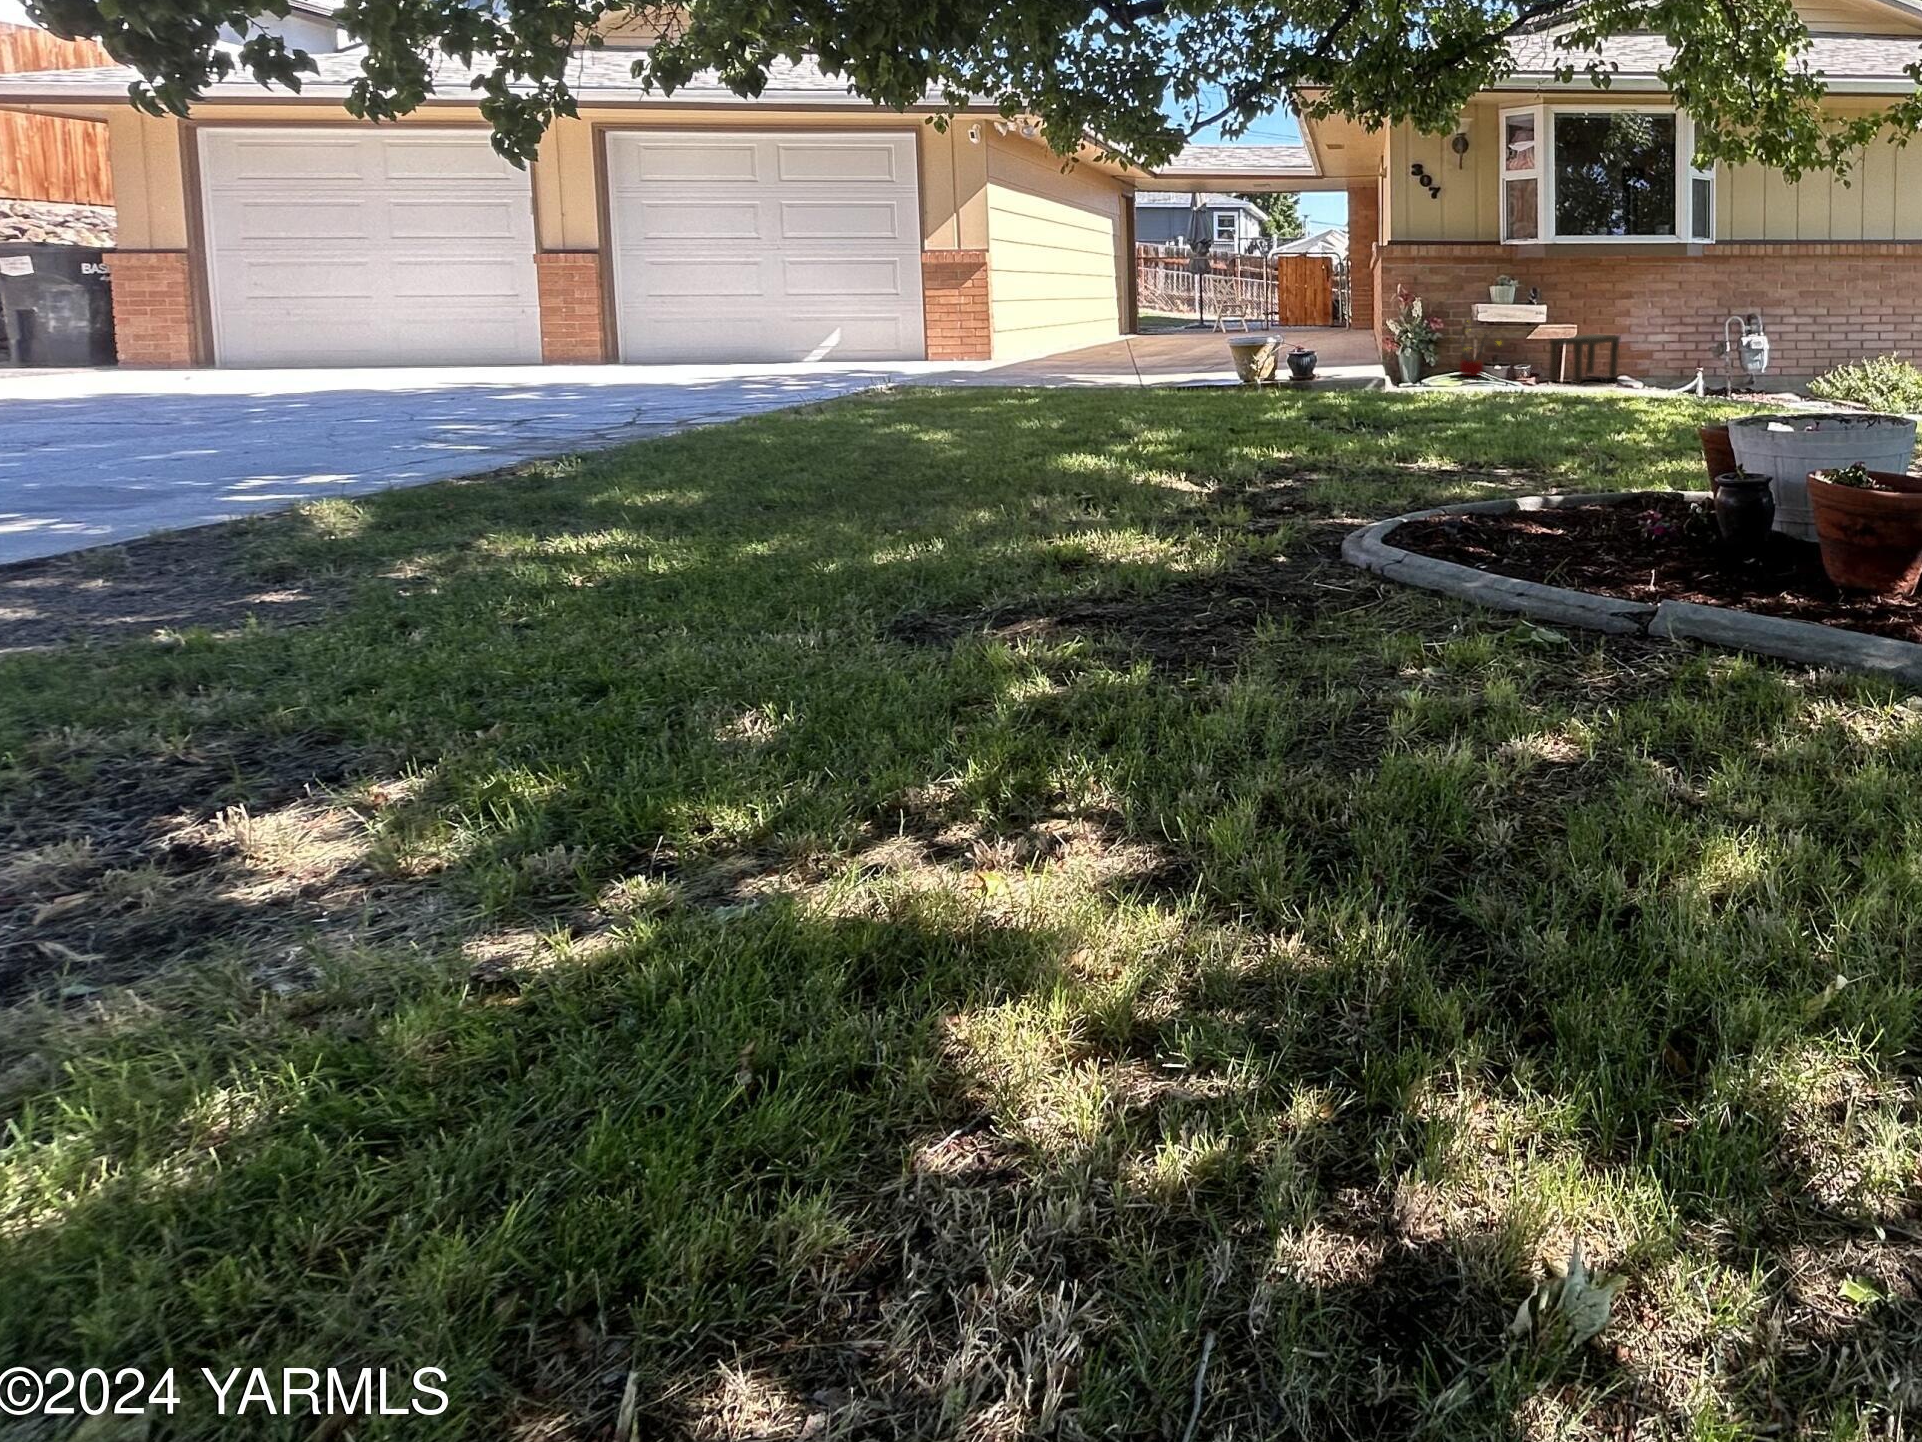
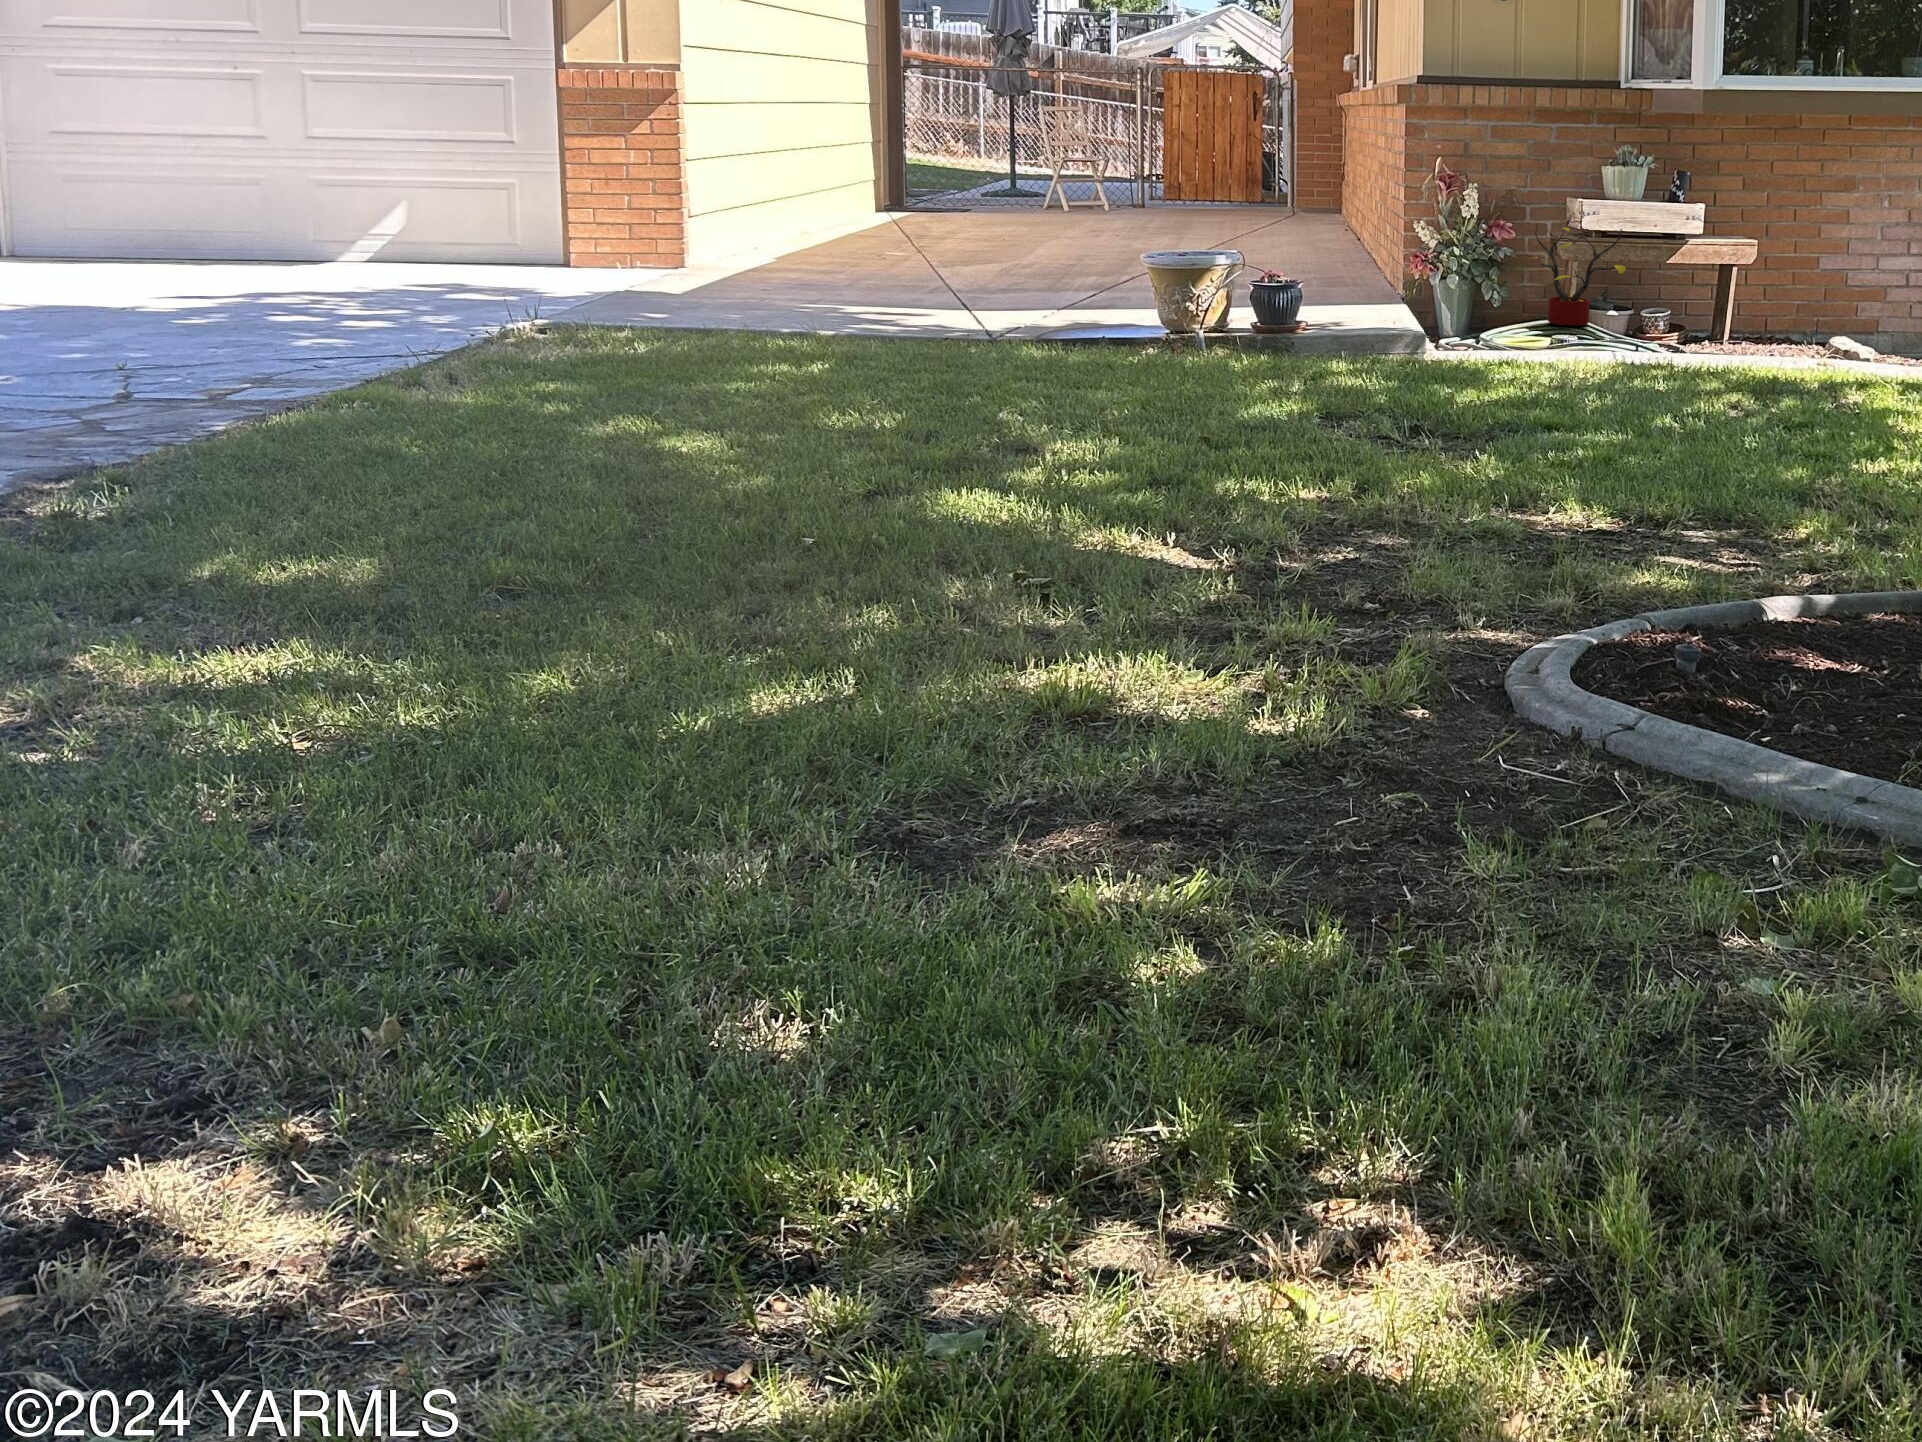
bench: present [1549,334,1621,383] -> none [1709,254,1834,345]

